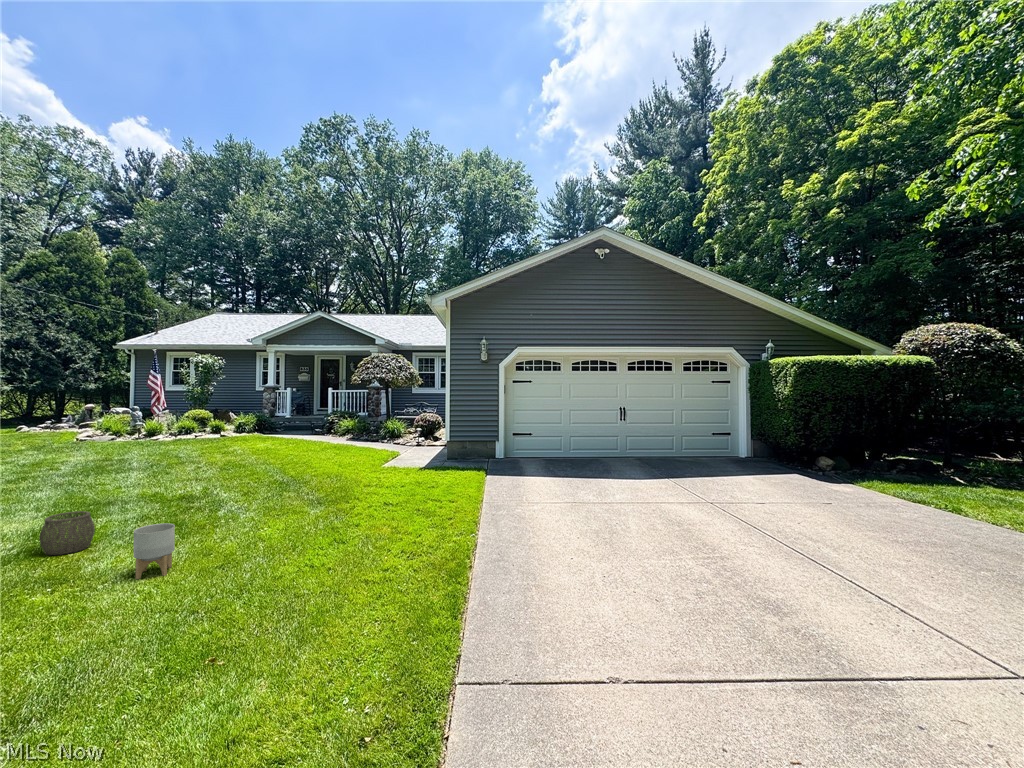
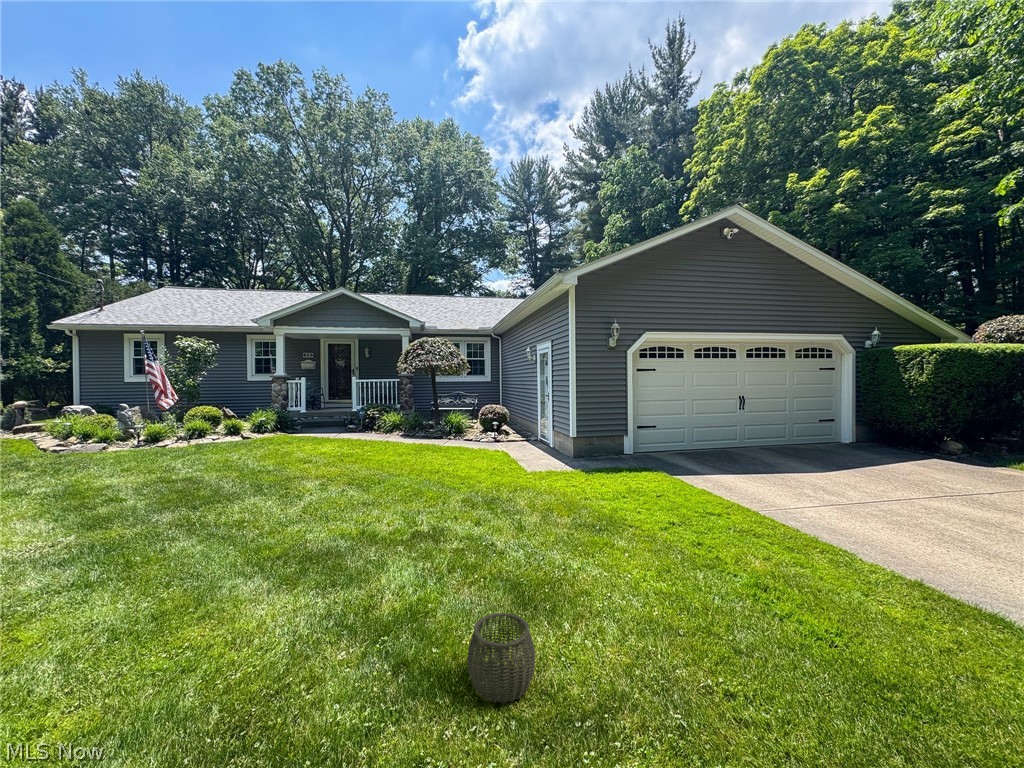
planter: present [134,523,175,579] -> none [721,630,783,740]

